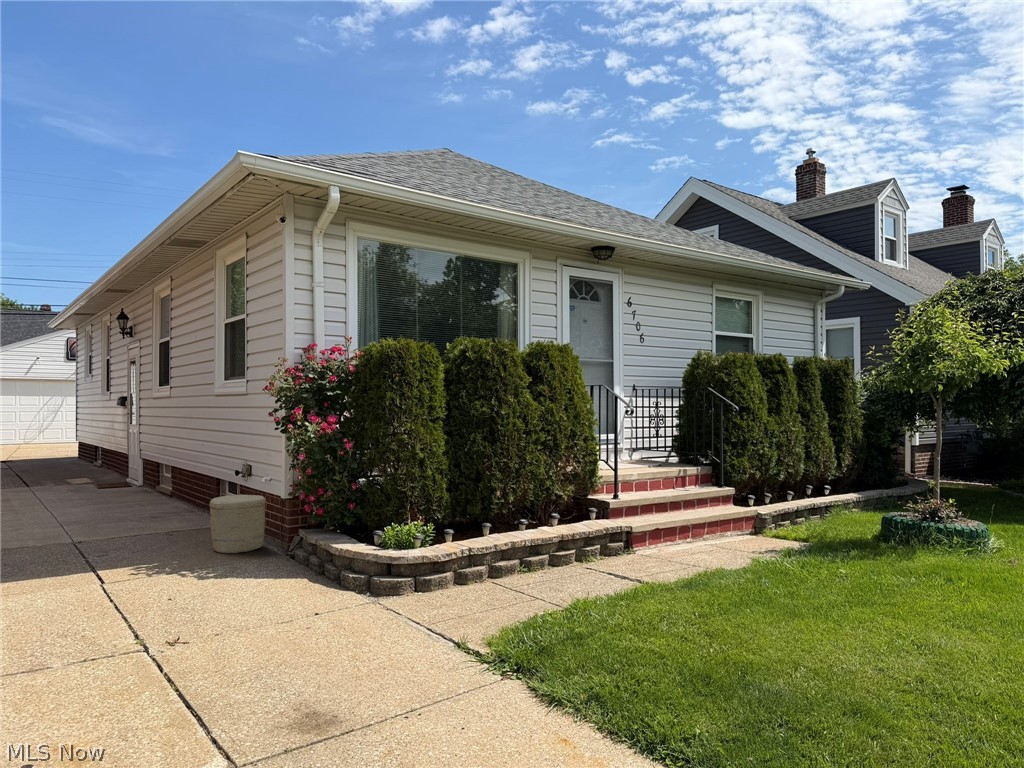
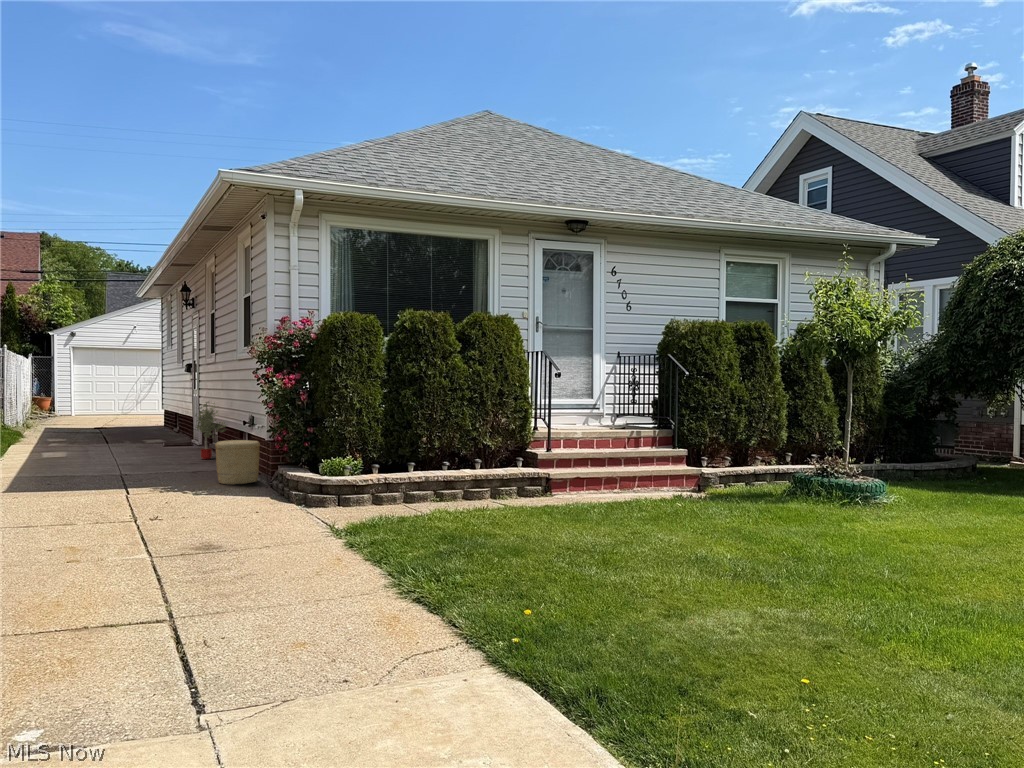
potted tree: none [151,442,193,510] -> present [195,402,226,460]

